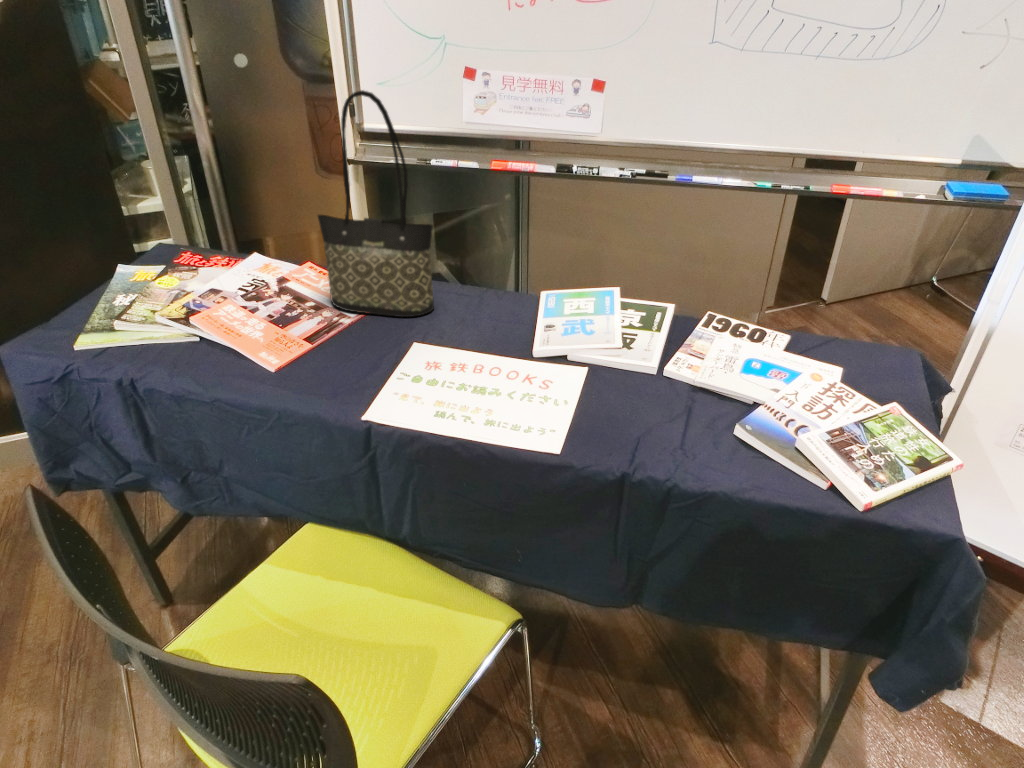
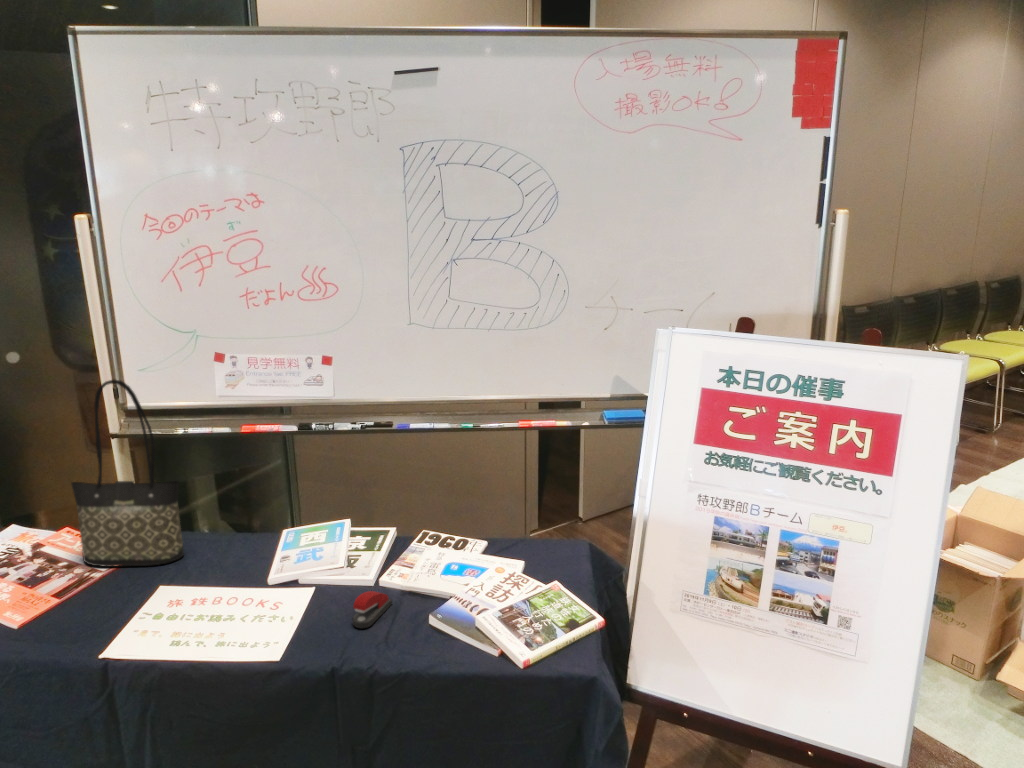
stapler: none [635,383,680,427] -> present [353,591,392,628]

